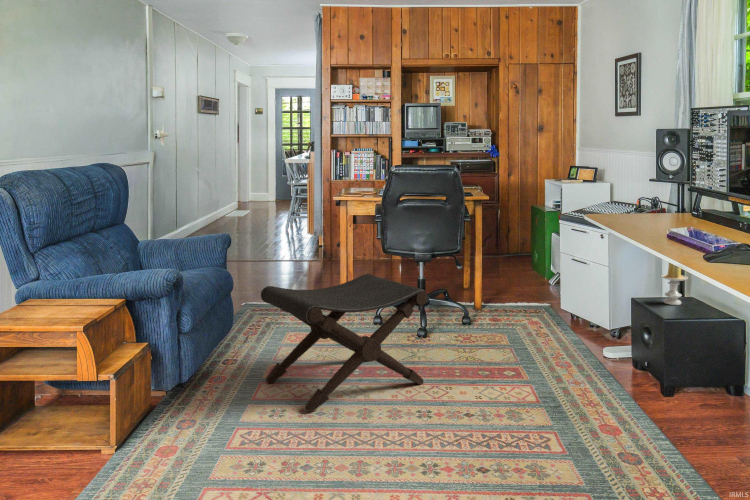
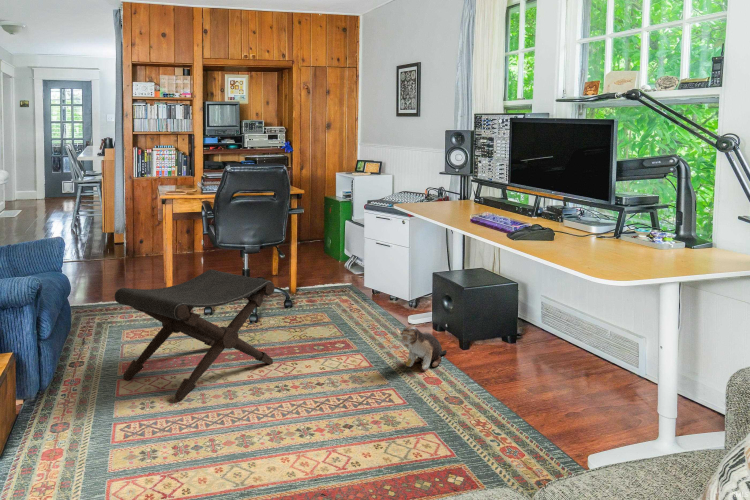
candle: present [661,263,688,305] -> none [453,238,474,278]
plush toy: none [568,357,640,414] -> present [397,326,447,369]

